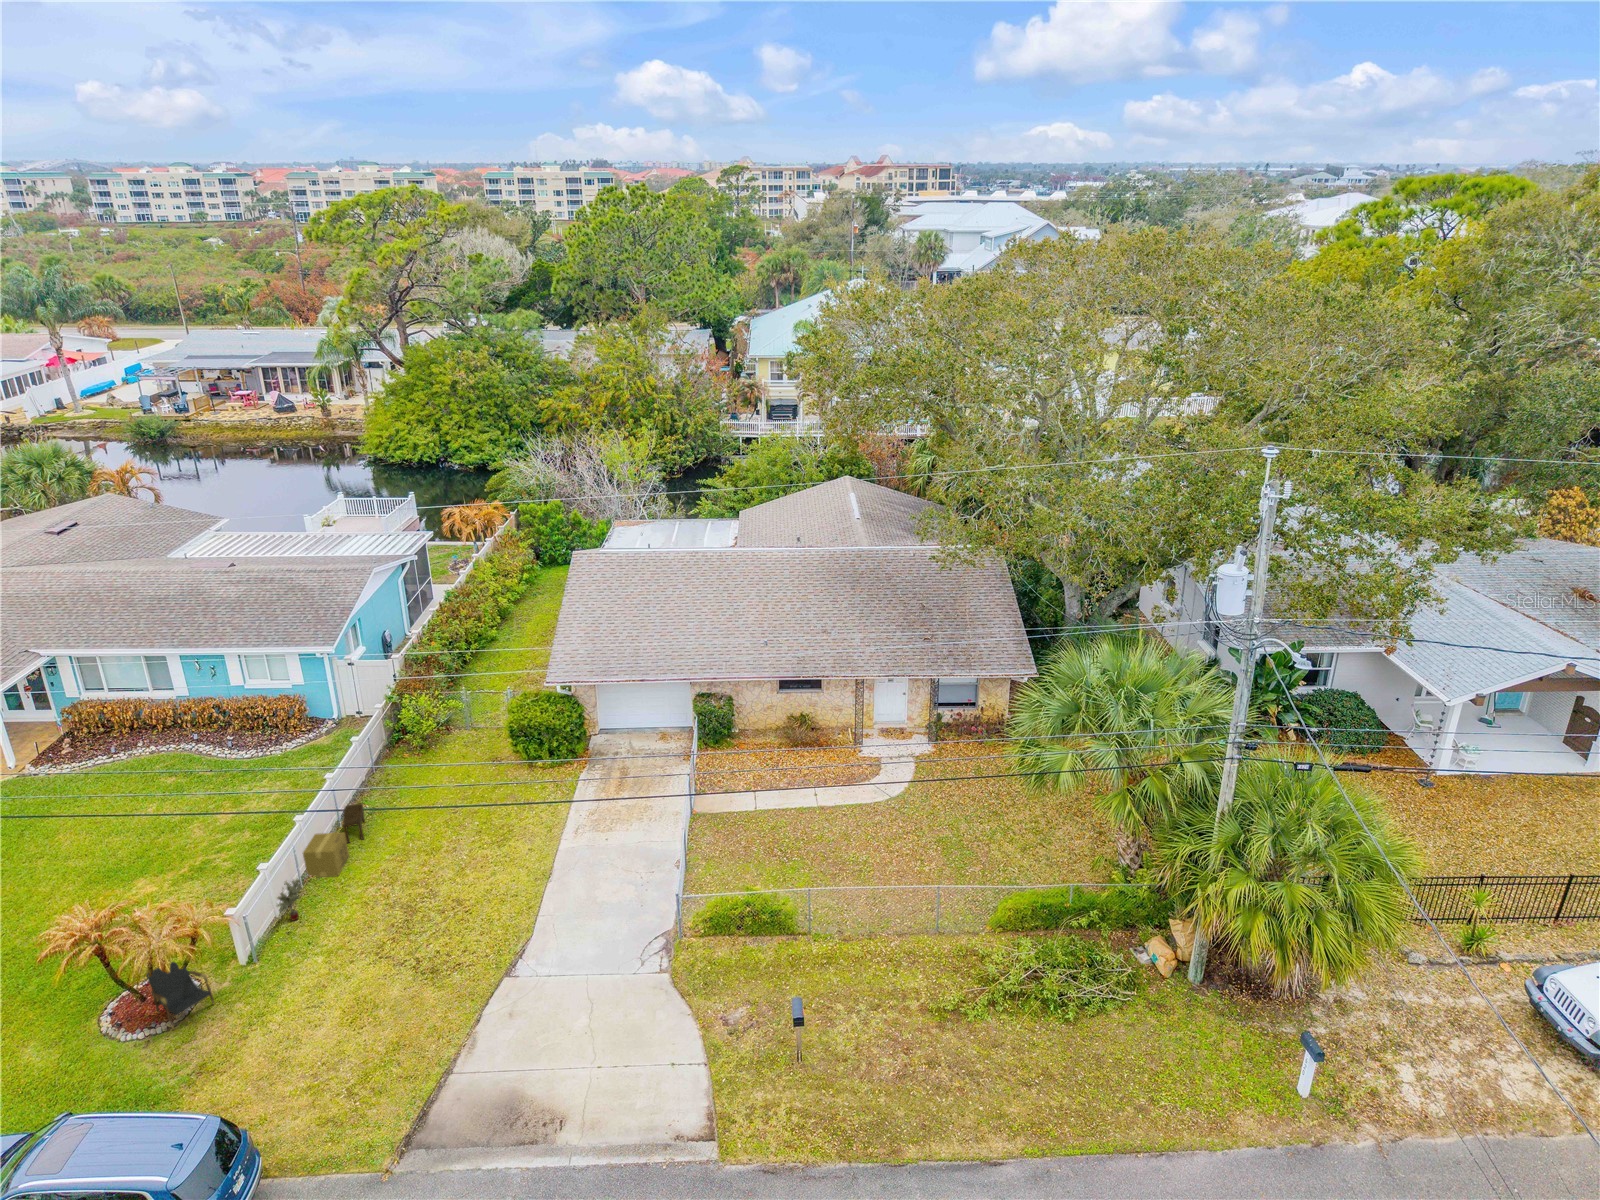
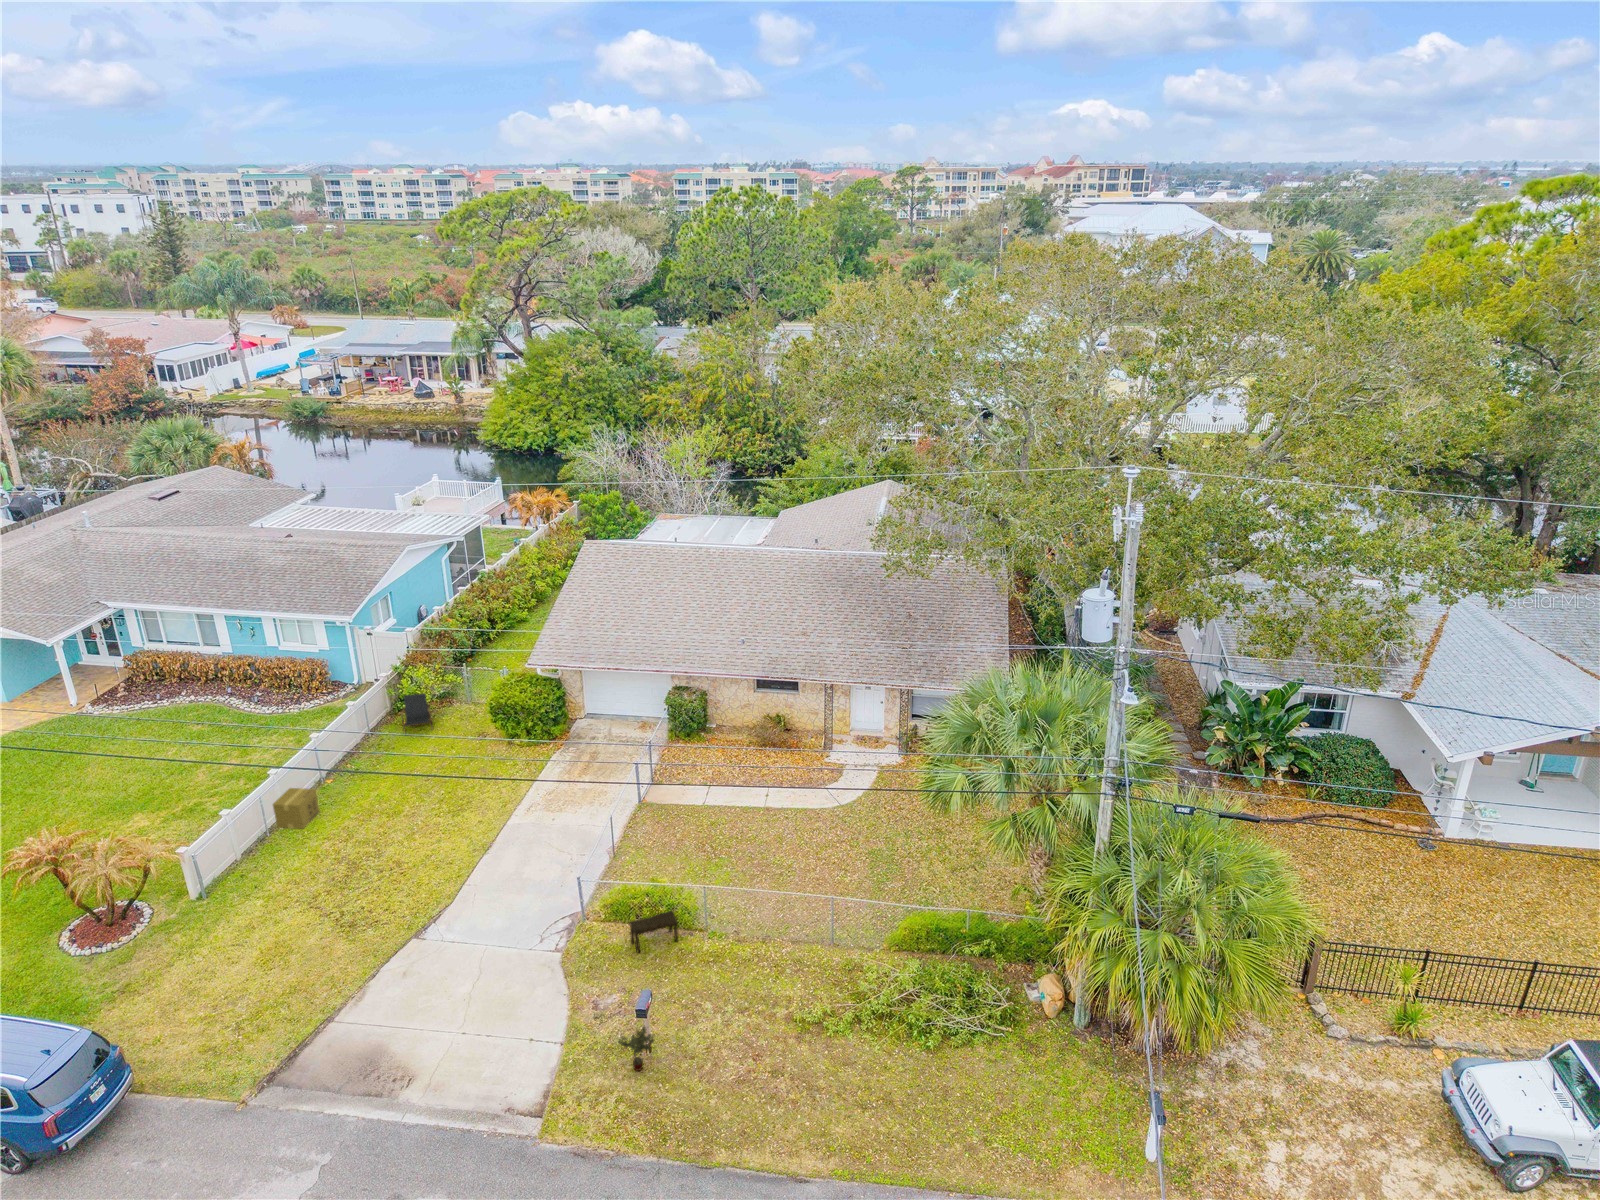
bench: present [342,803,365,843] -> present [630,911,678,953]
potted tree: present [277,879,301,920] -> present [619,1027,654,1071]
lounge chair: present [146,962,214,1029] -> present [401,693,433,731]

